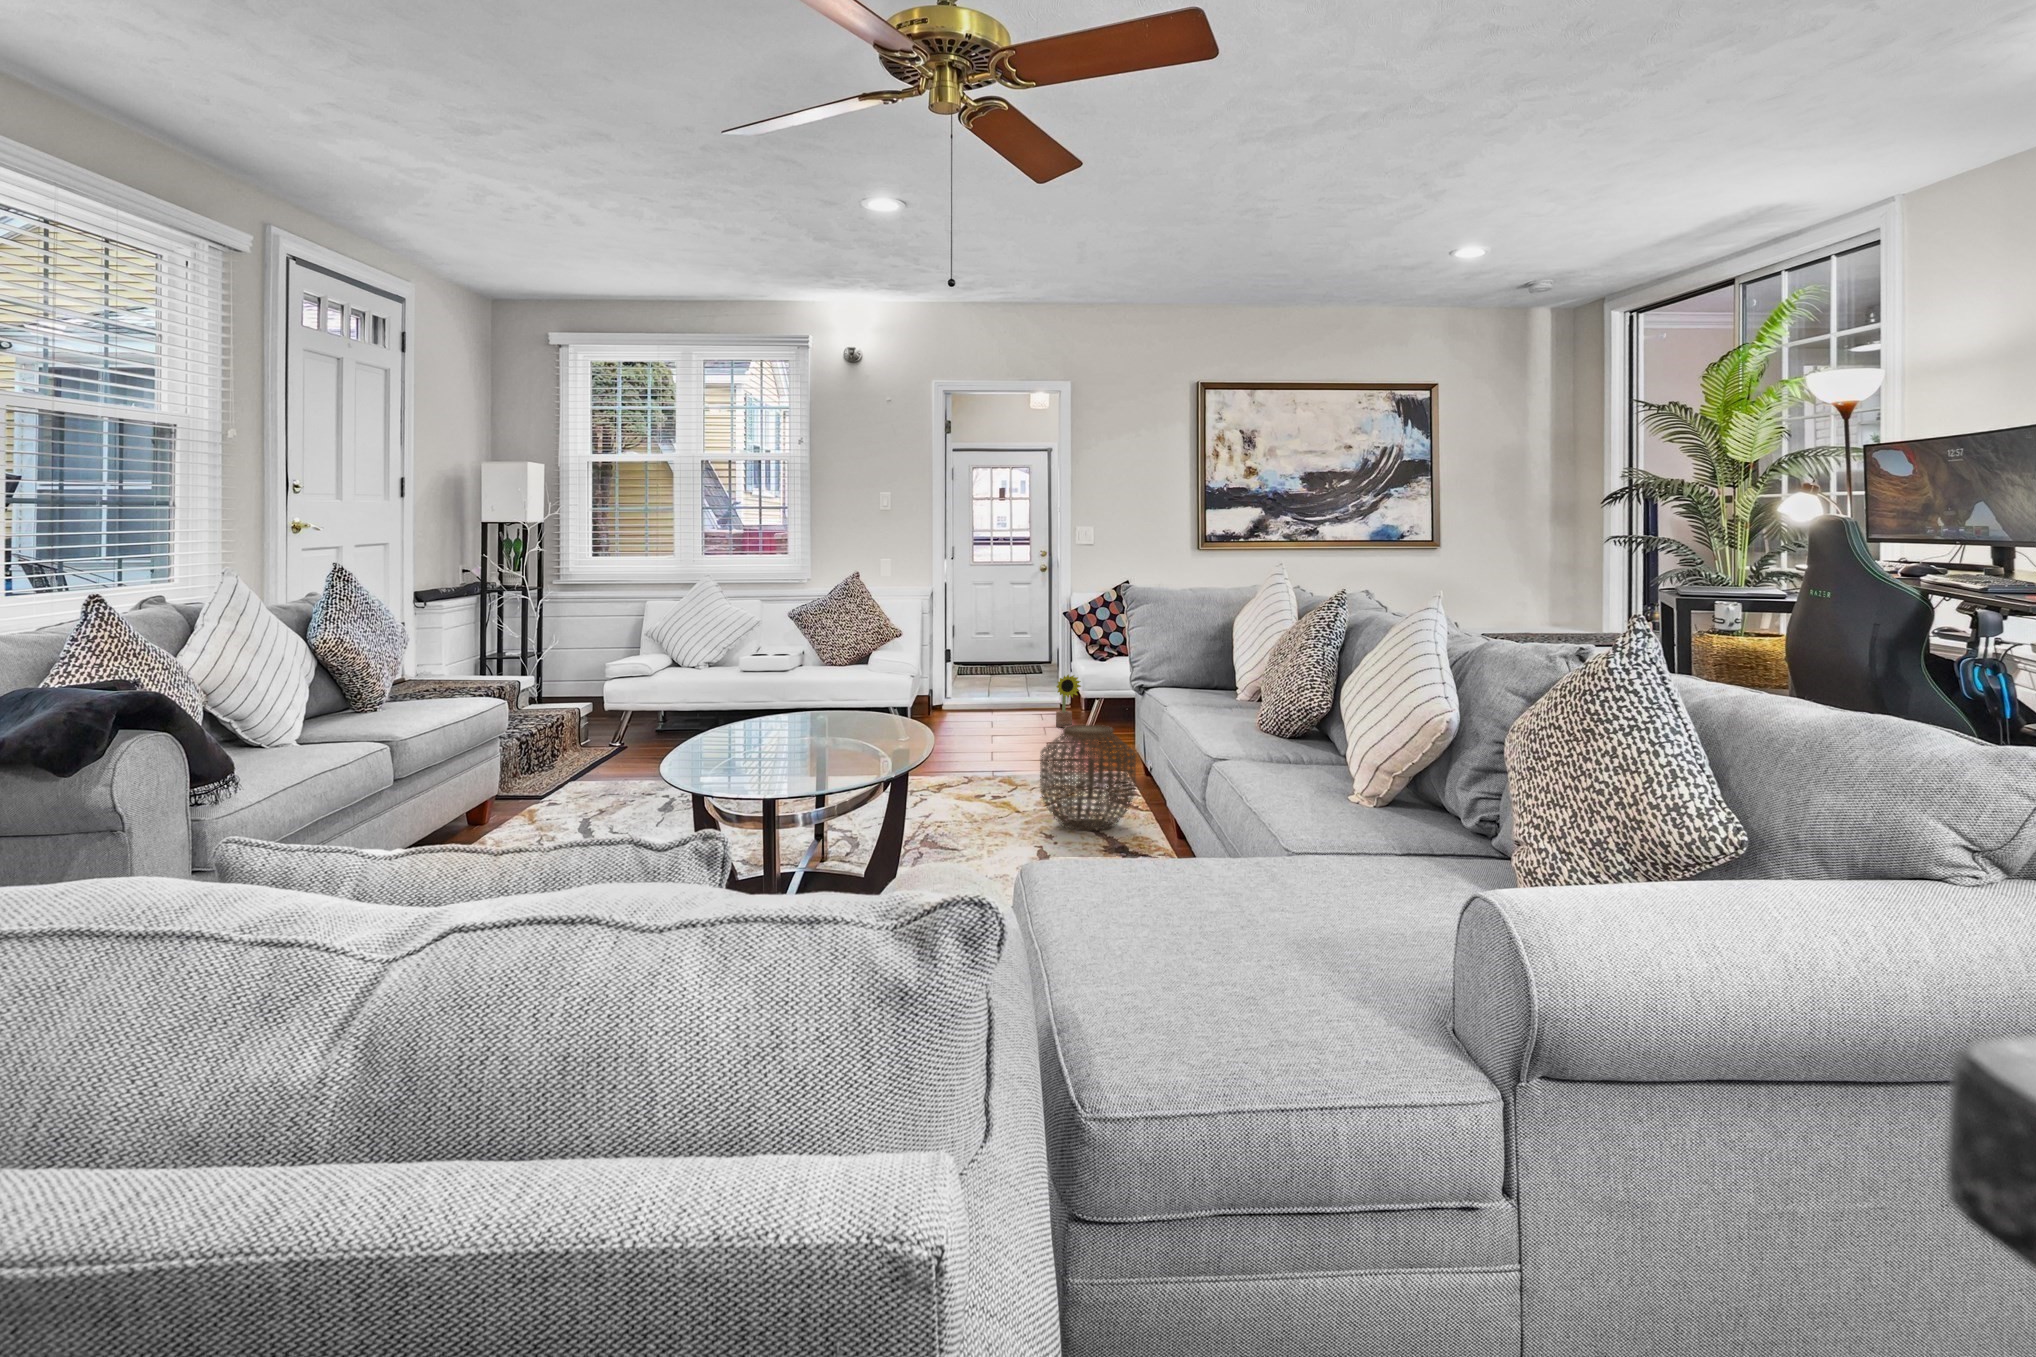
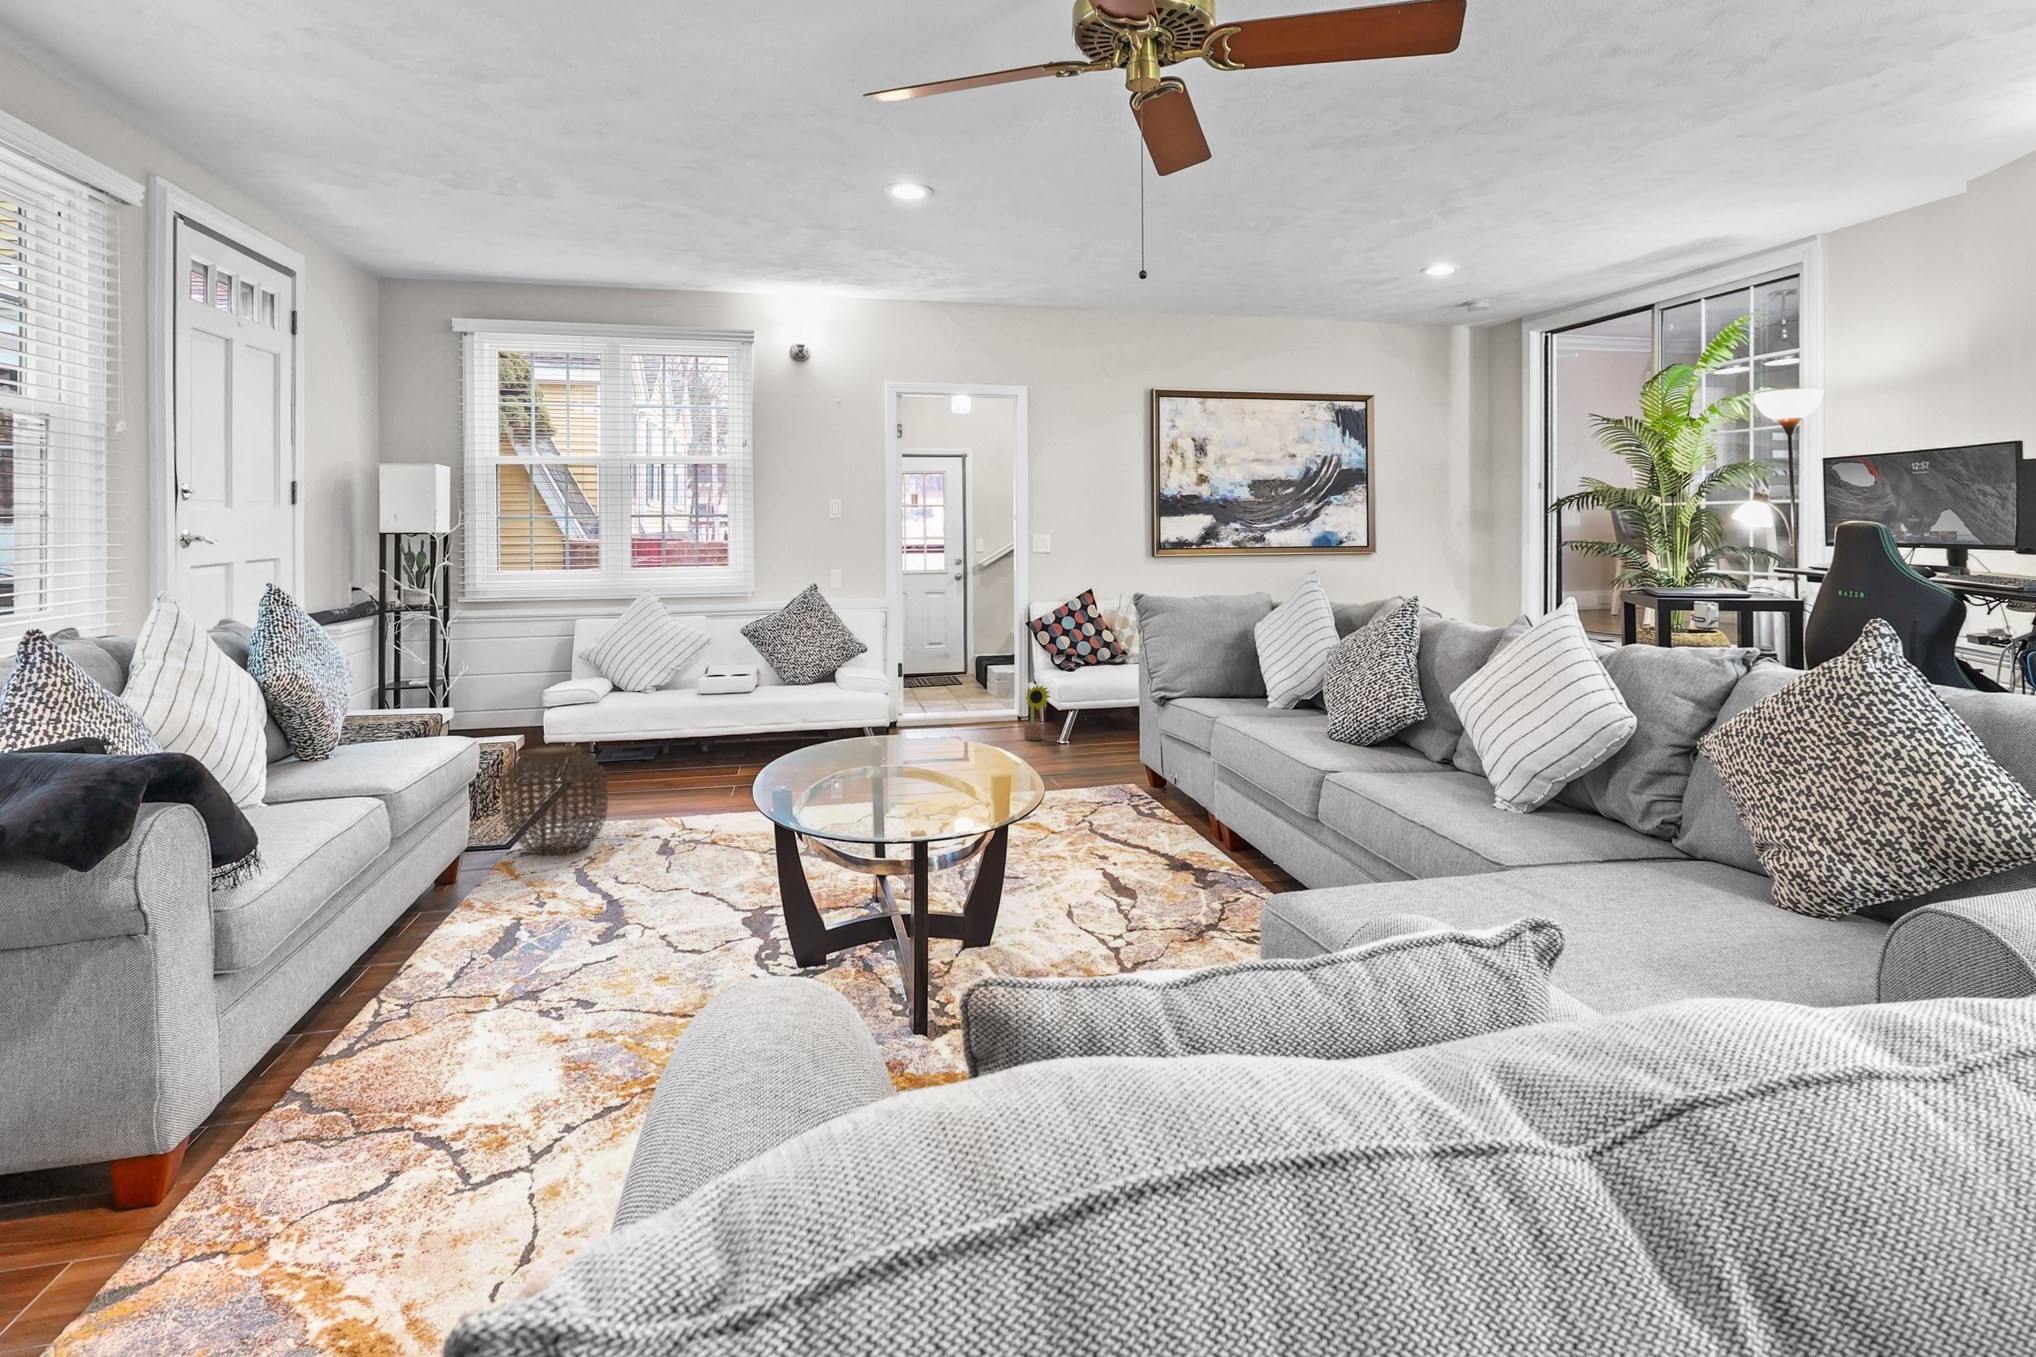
woven basket: present [1040,725,1136,831] -> present [501,745,608,855]

